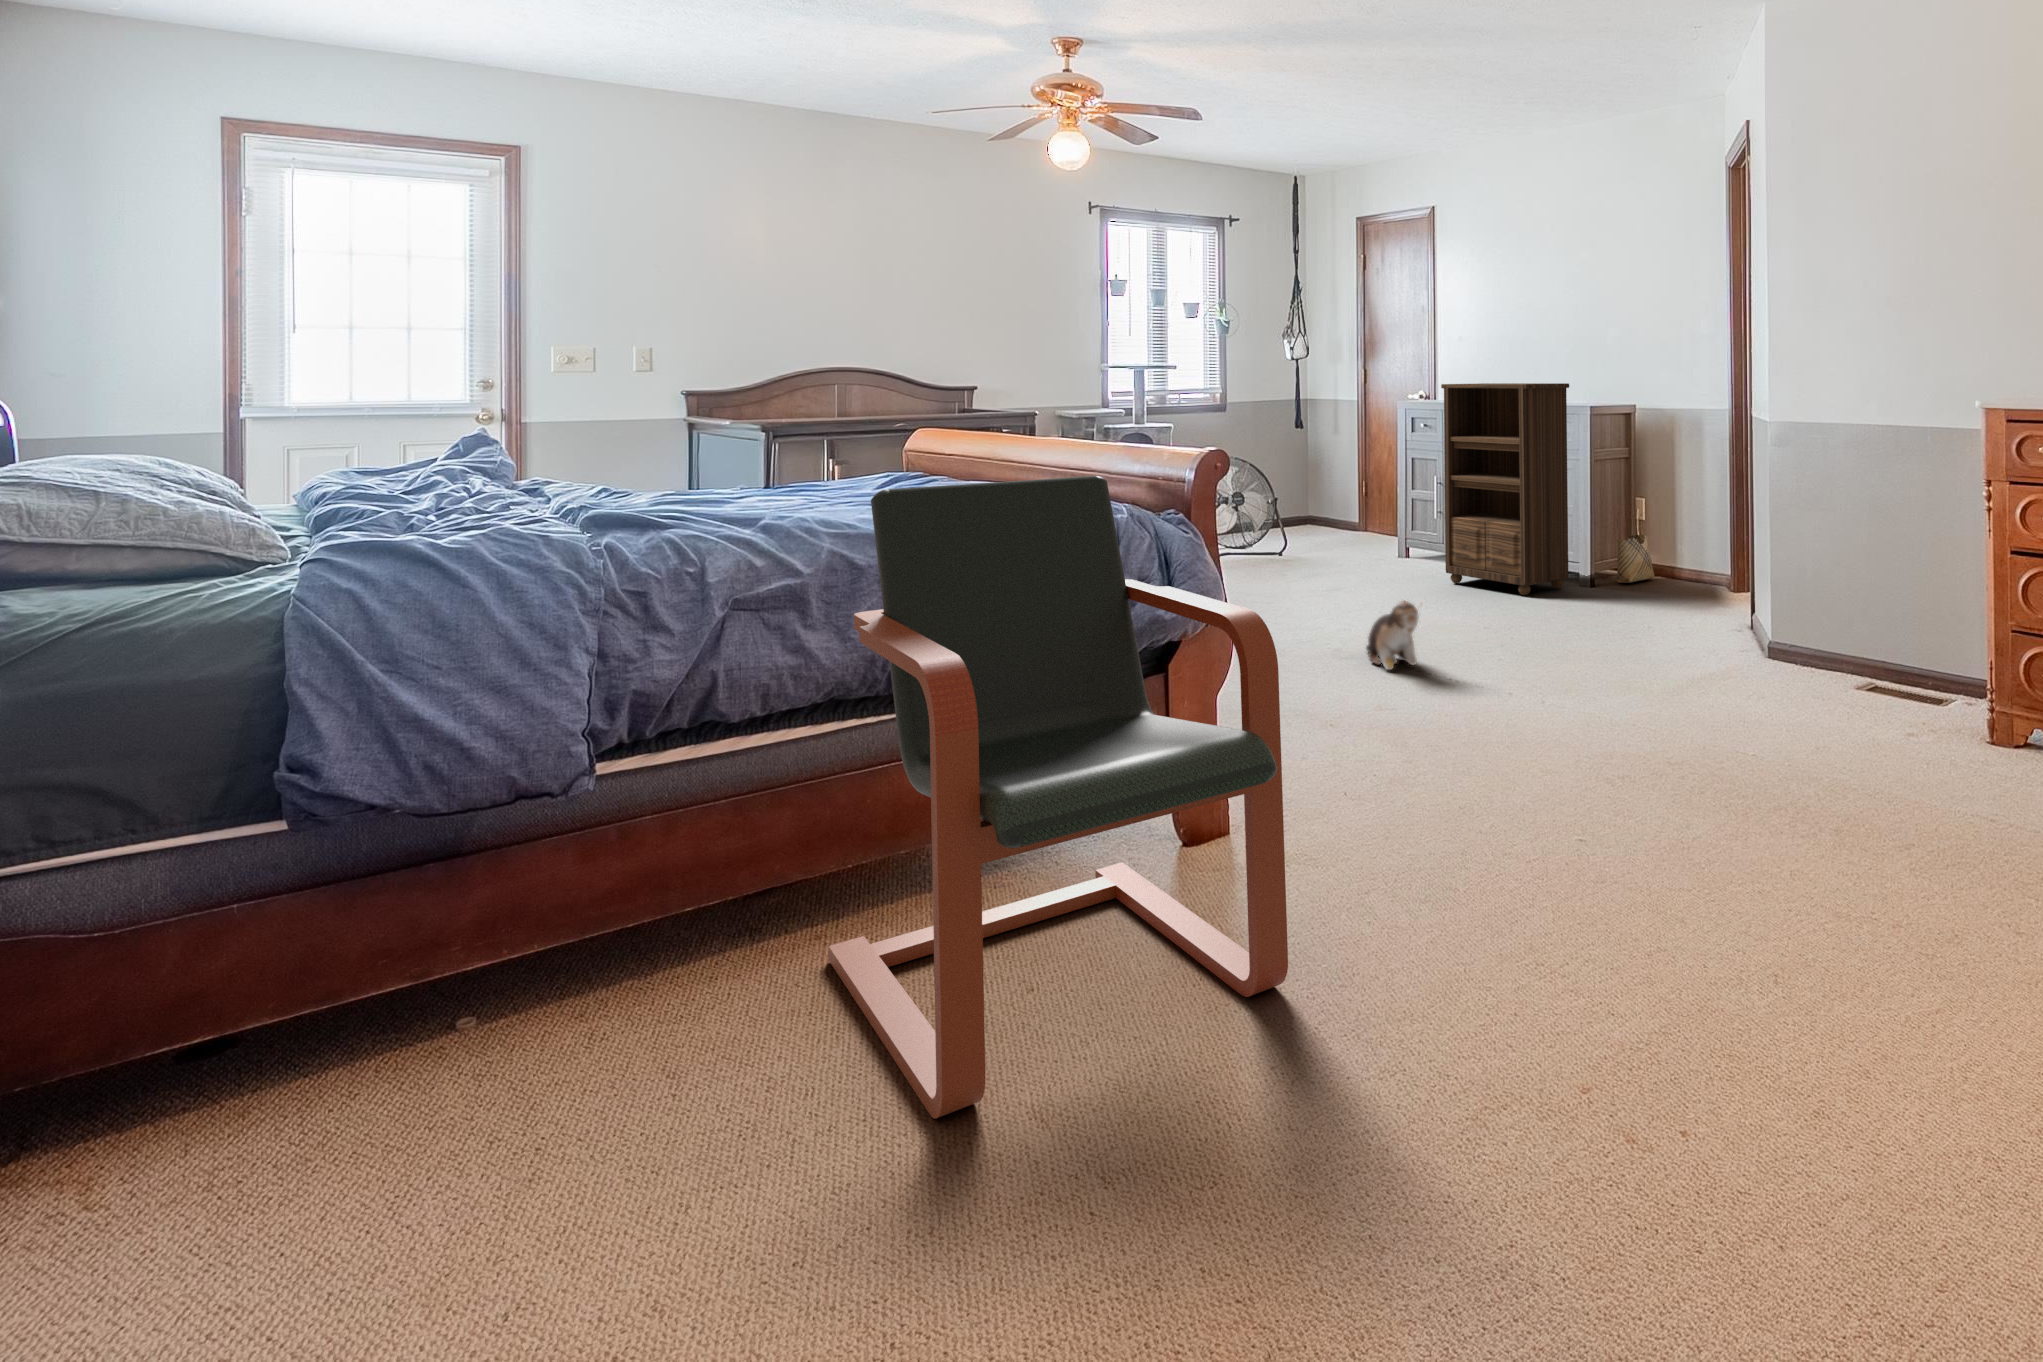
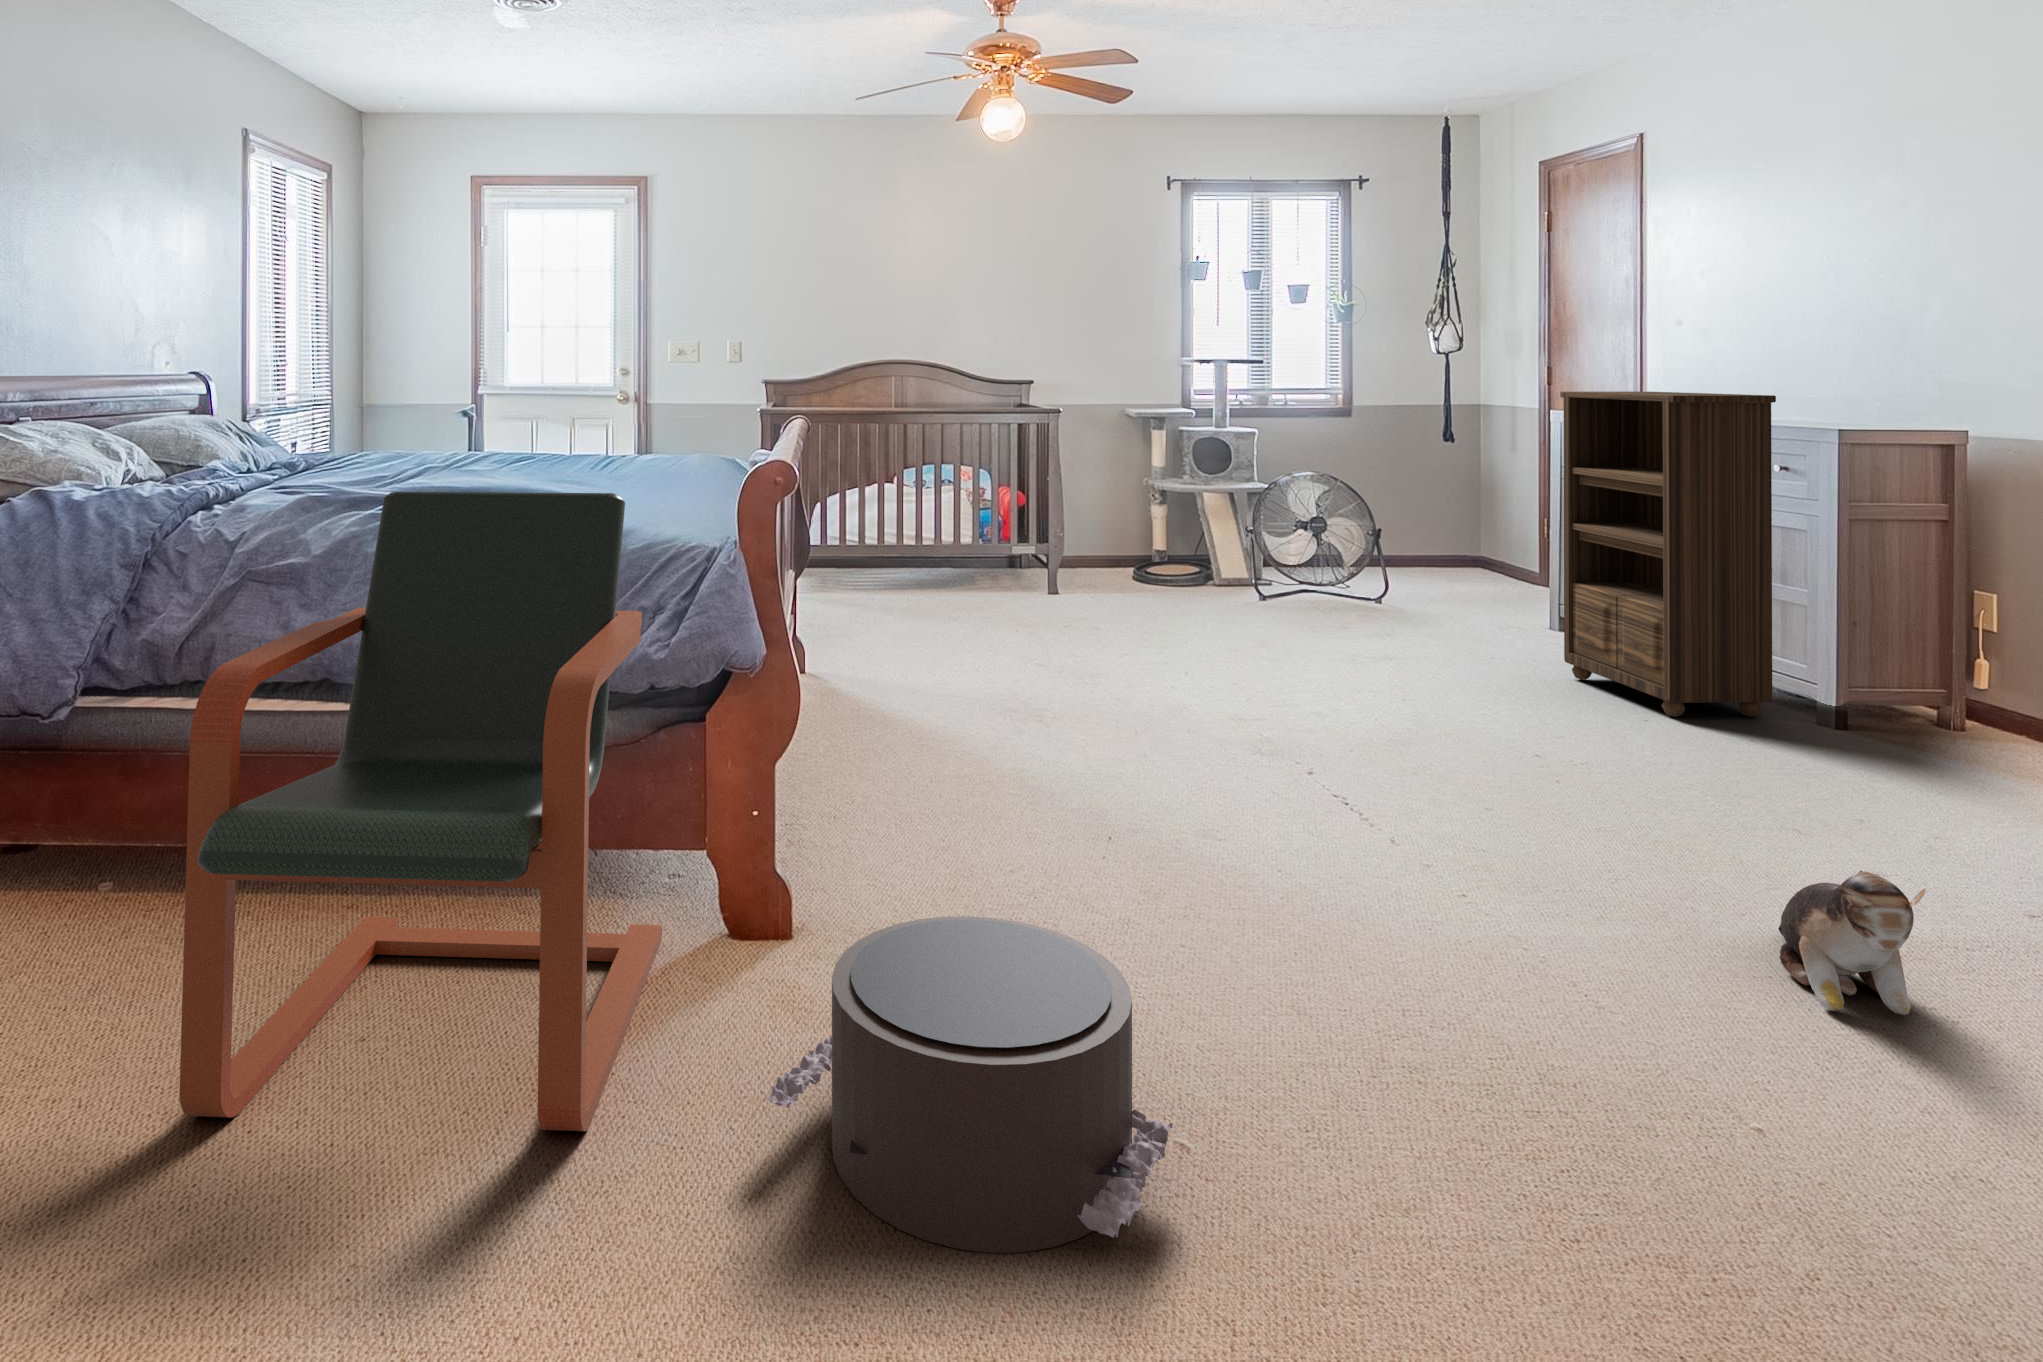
woven basket: present [1616,512,1654,583] -> none [1884,610,1977,730]
plush toy: present [1366,601,1418,670] -> present [1778,871,1925,1015]
pouf: none [1381,749,1659,945] -> present [765,916,1173,1253]

